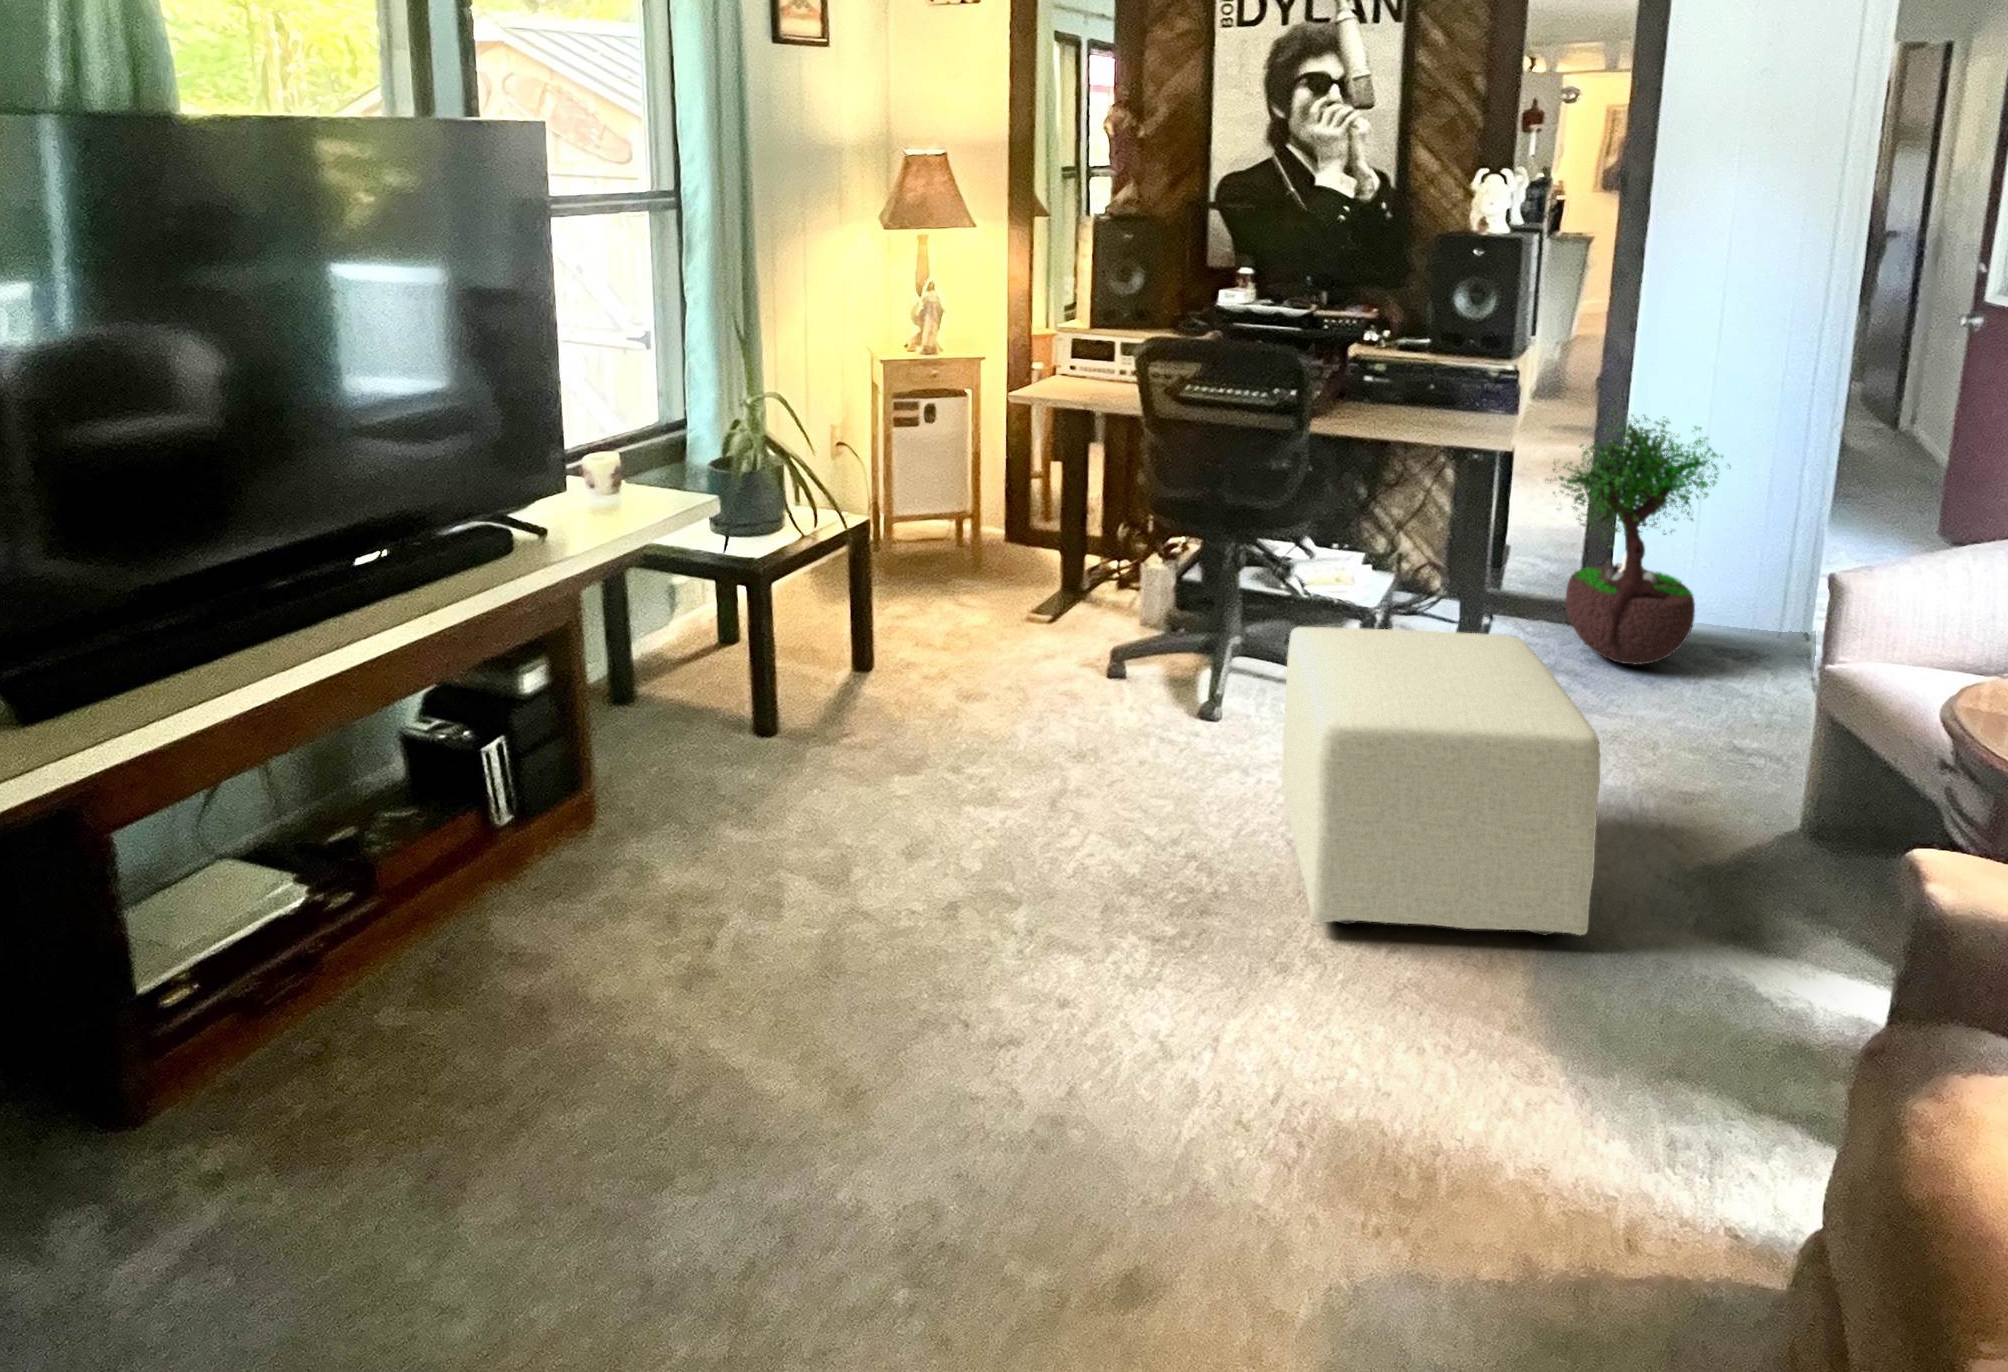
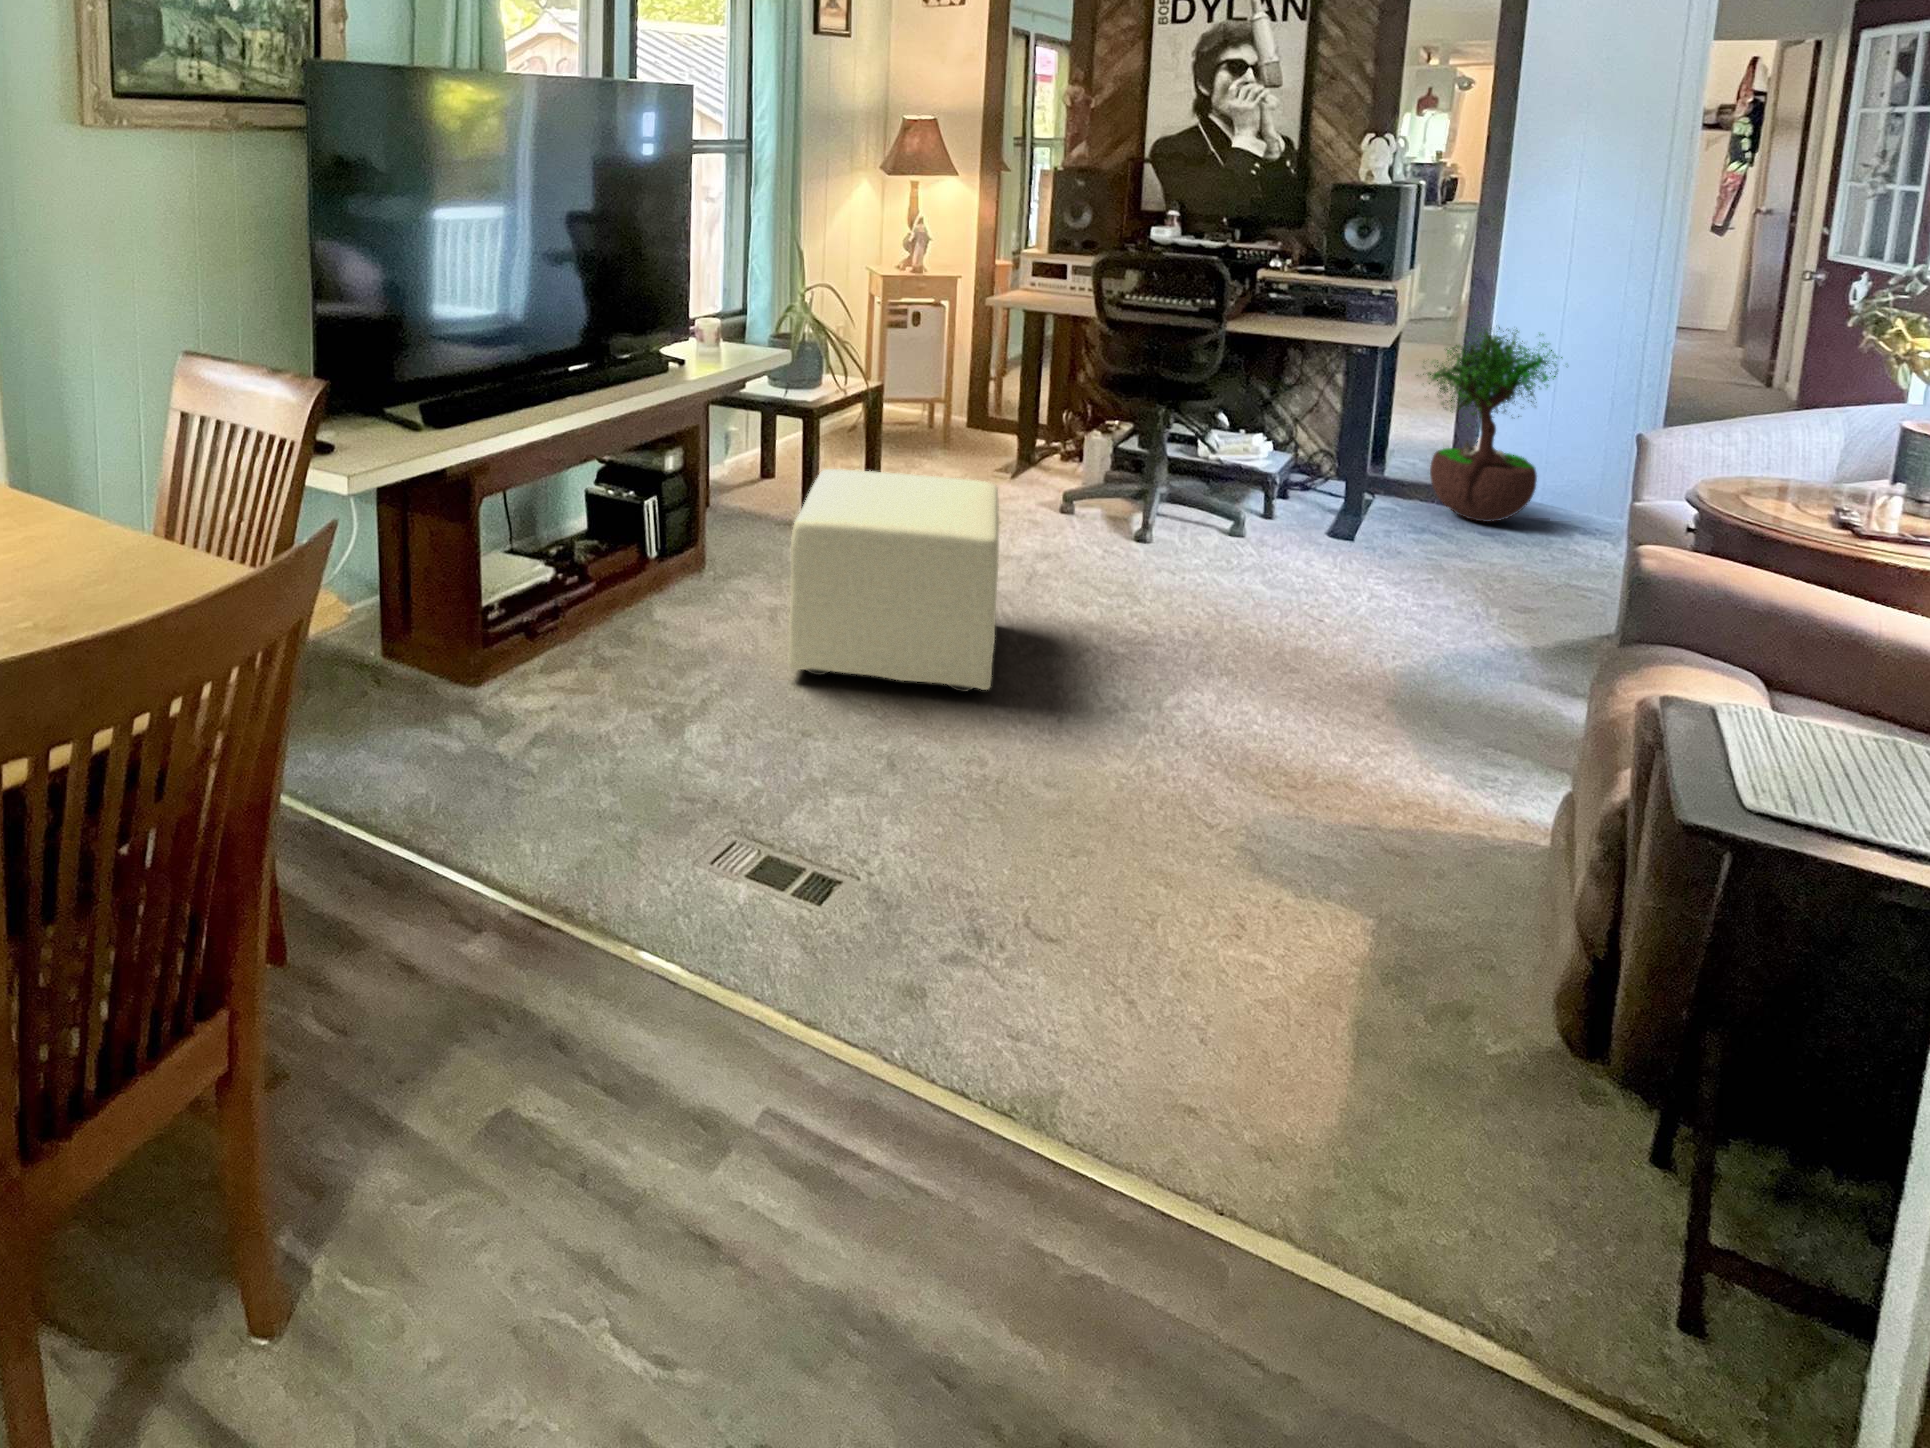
ottoman: present [1281,627,1600,935] -> present [788,469,999,692]

